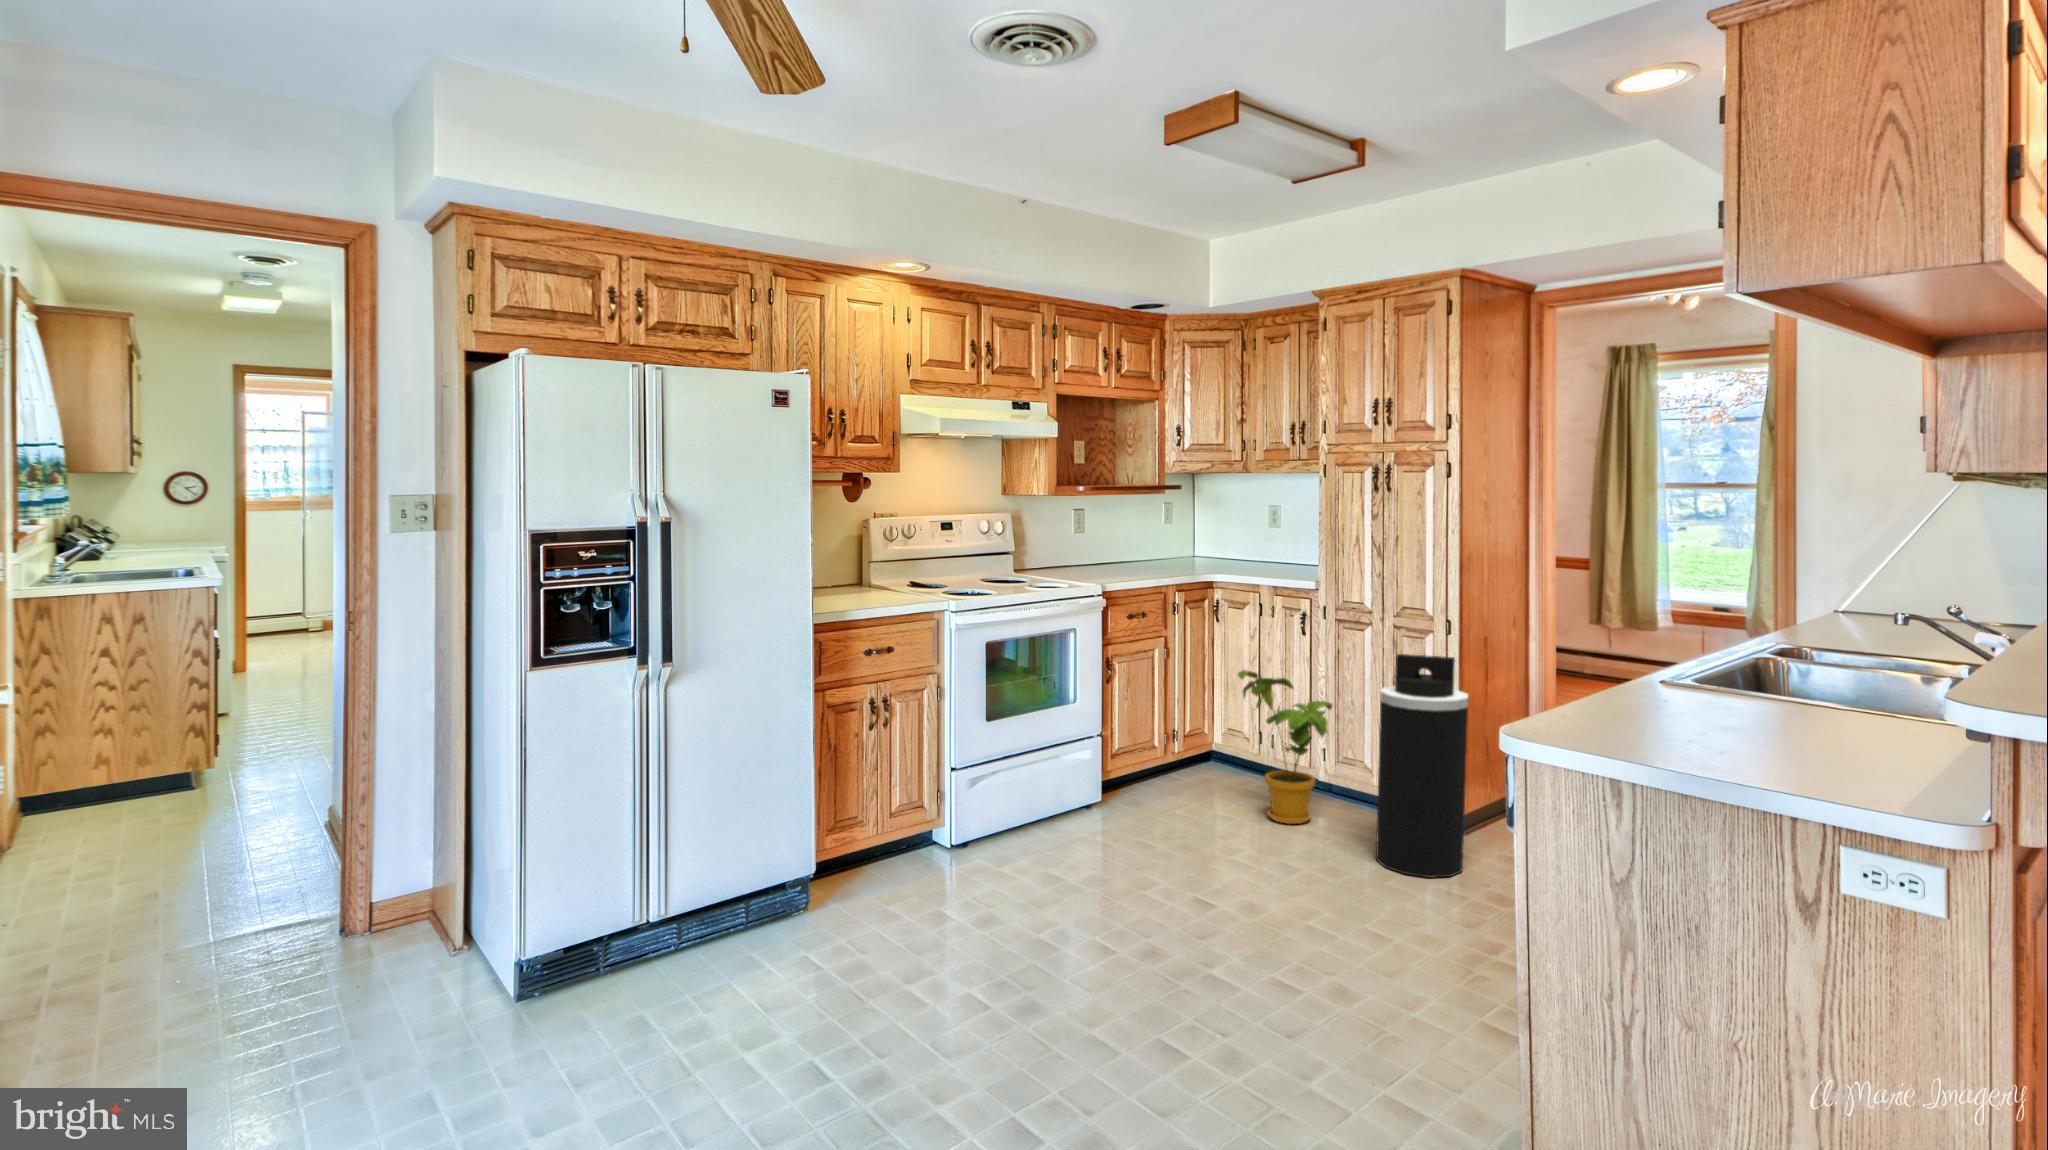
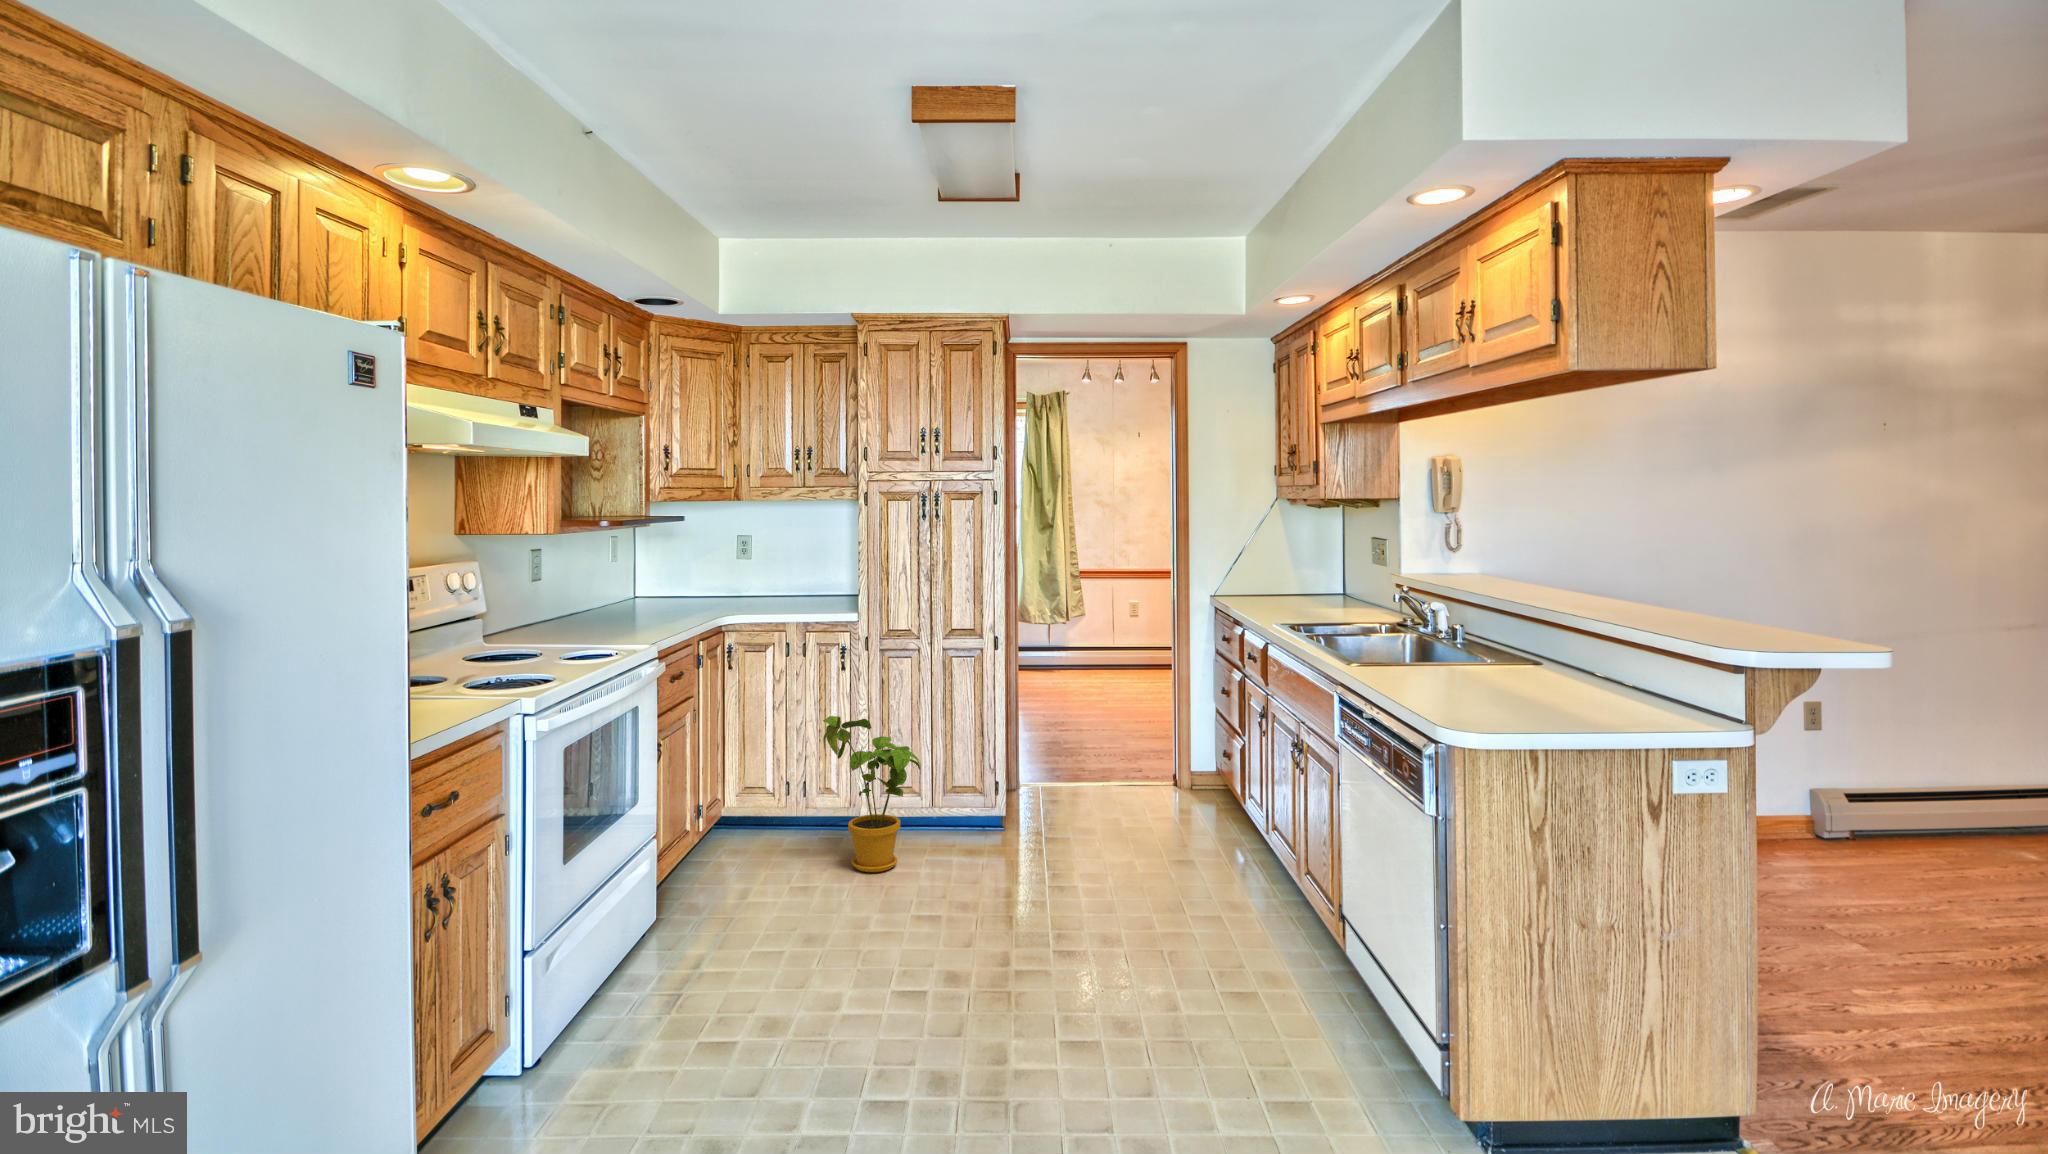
trash can: present [1376,654,1468,878] -> none [988,675,1065,888]

